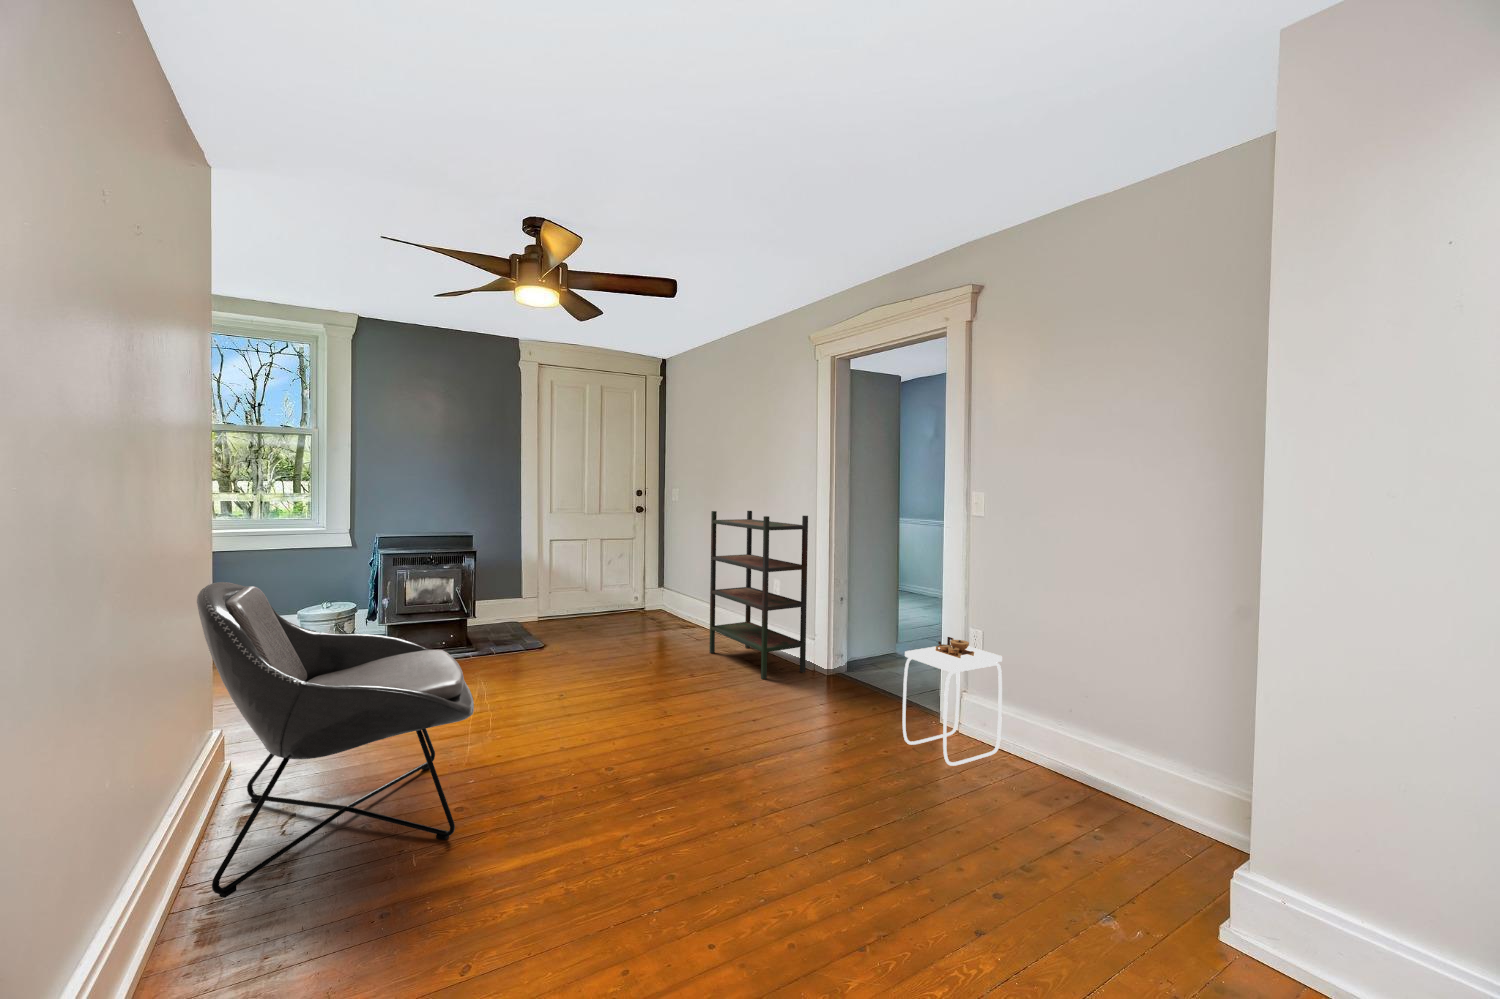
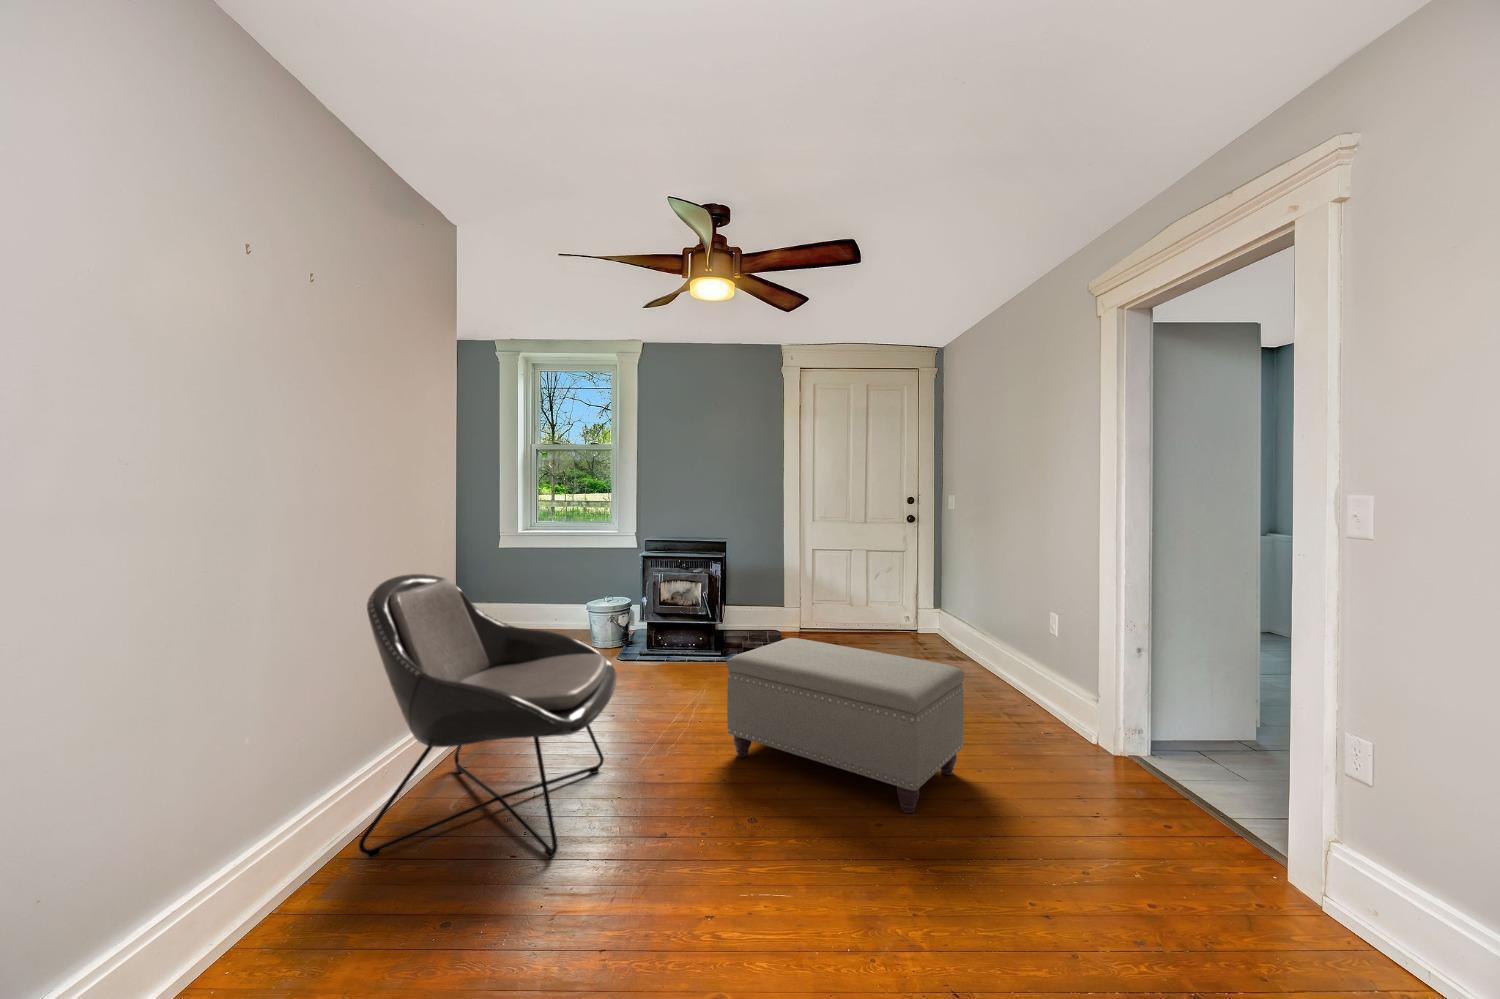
bookshelf: present [710,511,808,679] -> none [961,521,1084,744]
ottoman: none [550,618,744,737] -> present [726,638,964,813]
side table: present [903,637,1002,766] -> none [1187,739,1406,975]

